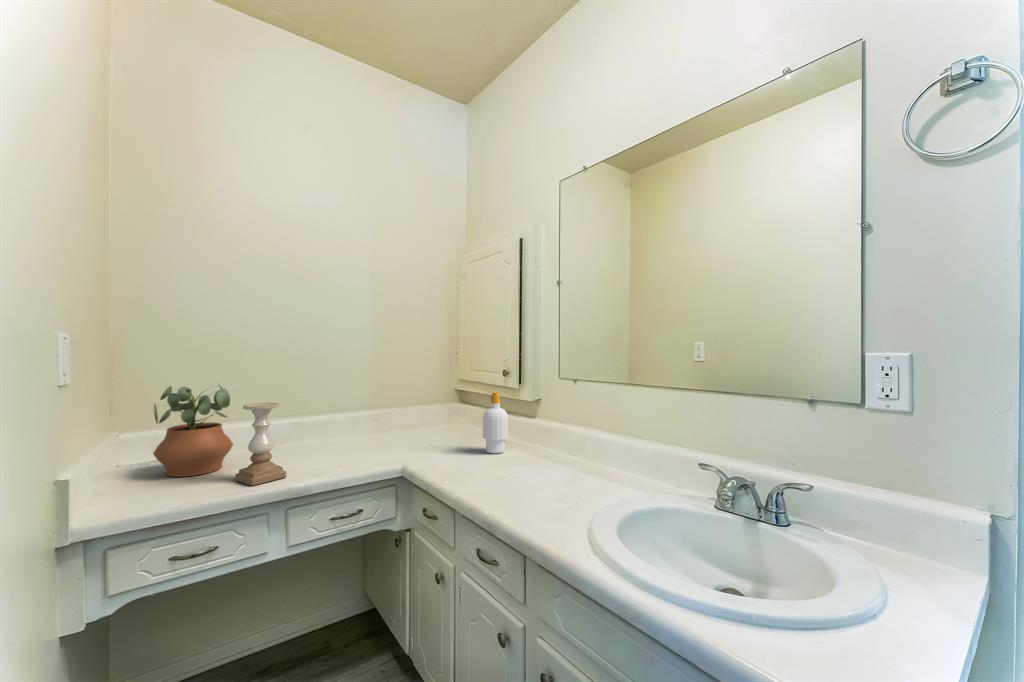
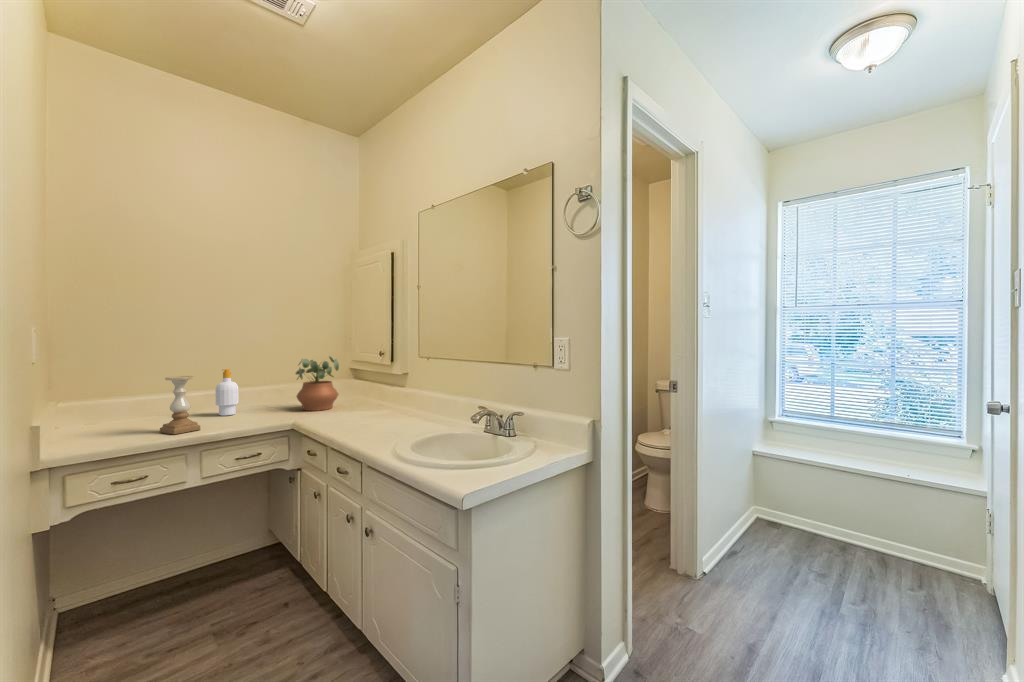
potted plant: present [153,385,233,477] -> present [296,357,339,411]
soap bottle: present [483,392,508,453] -> present [216,369,239,416]

